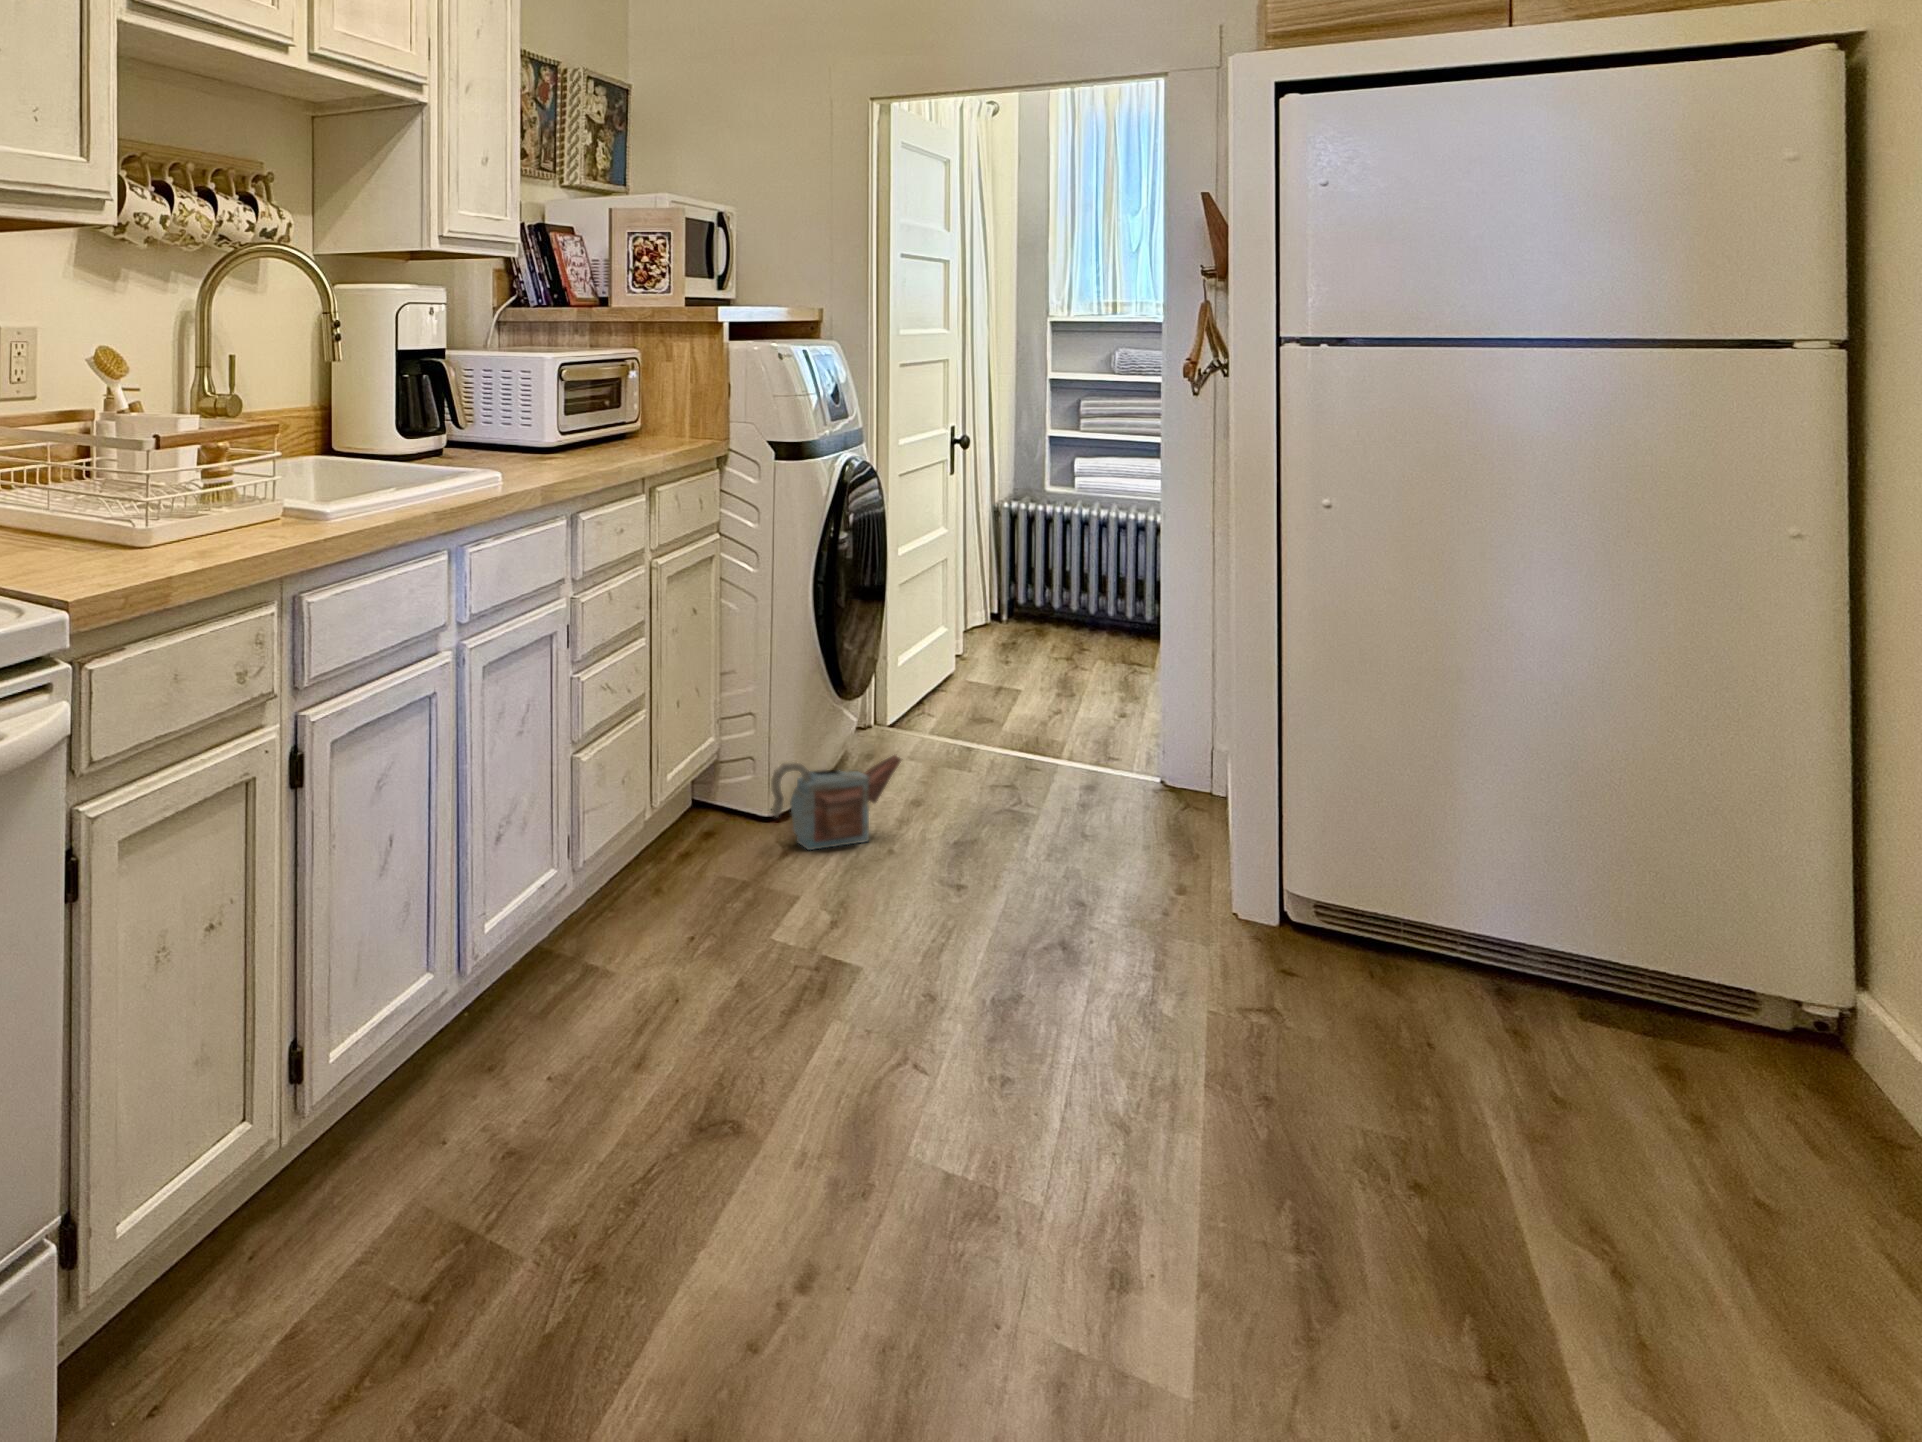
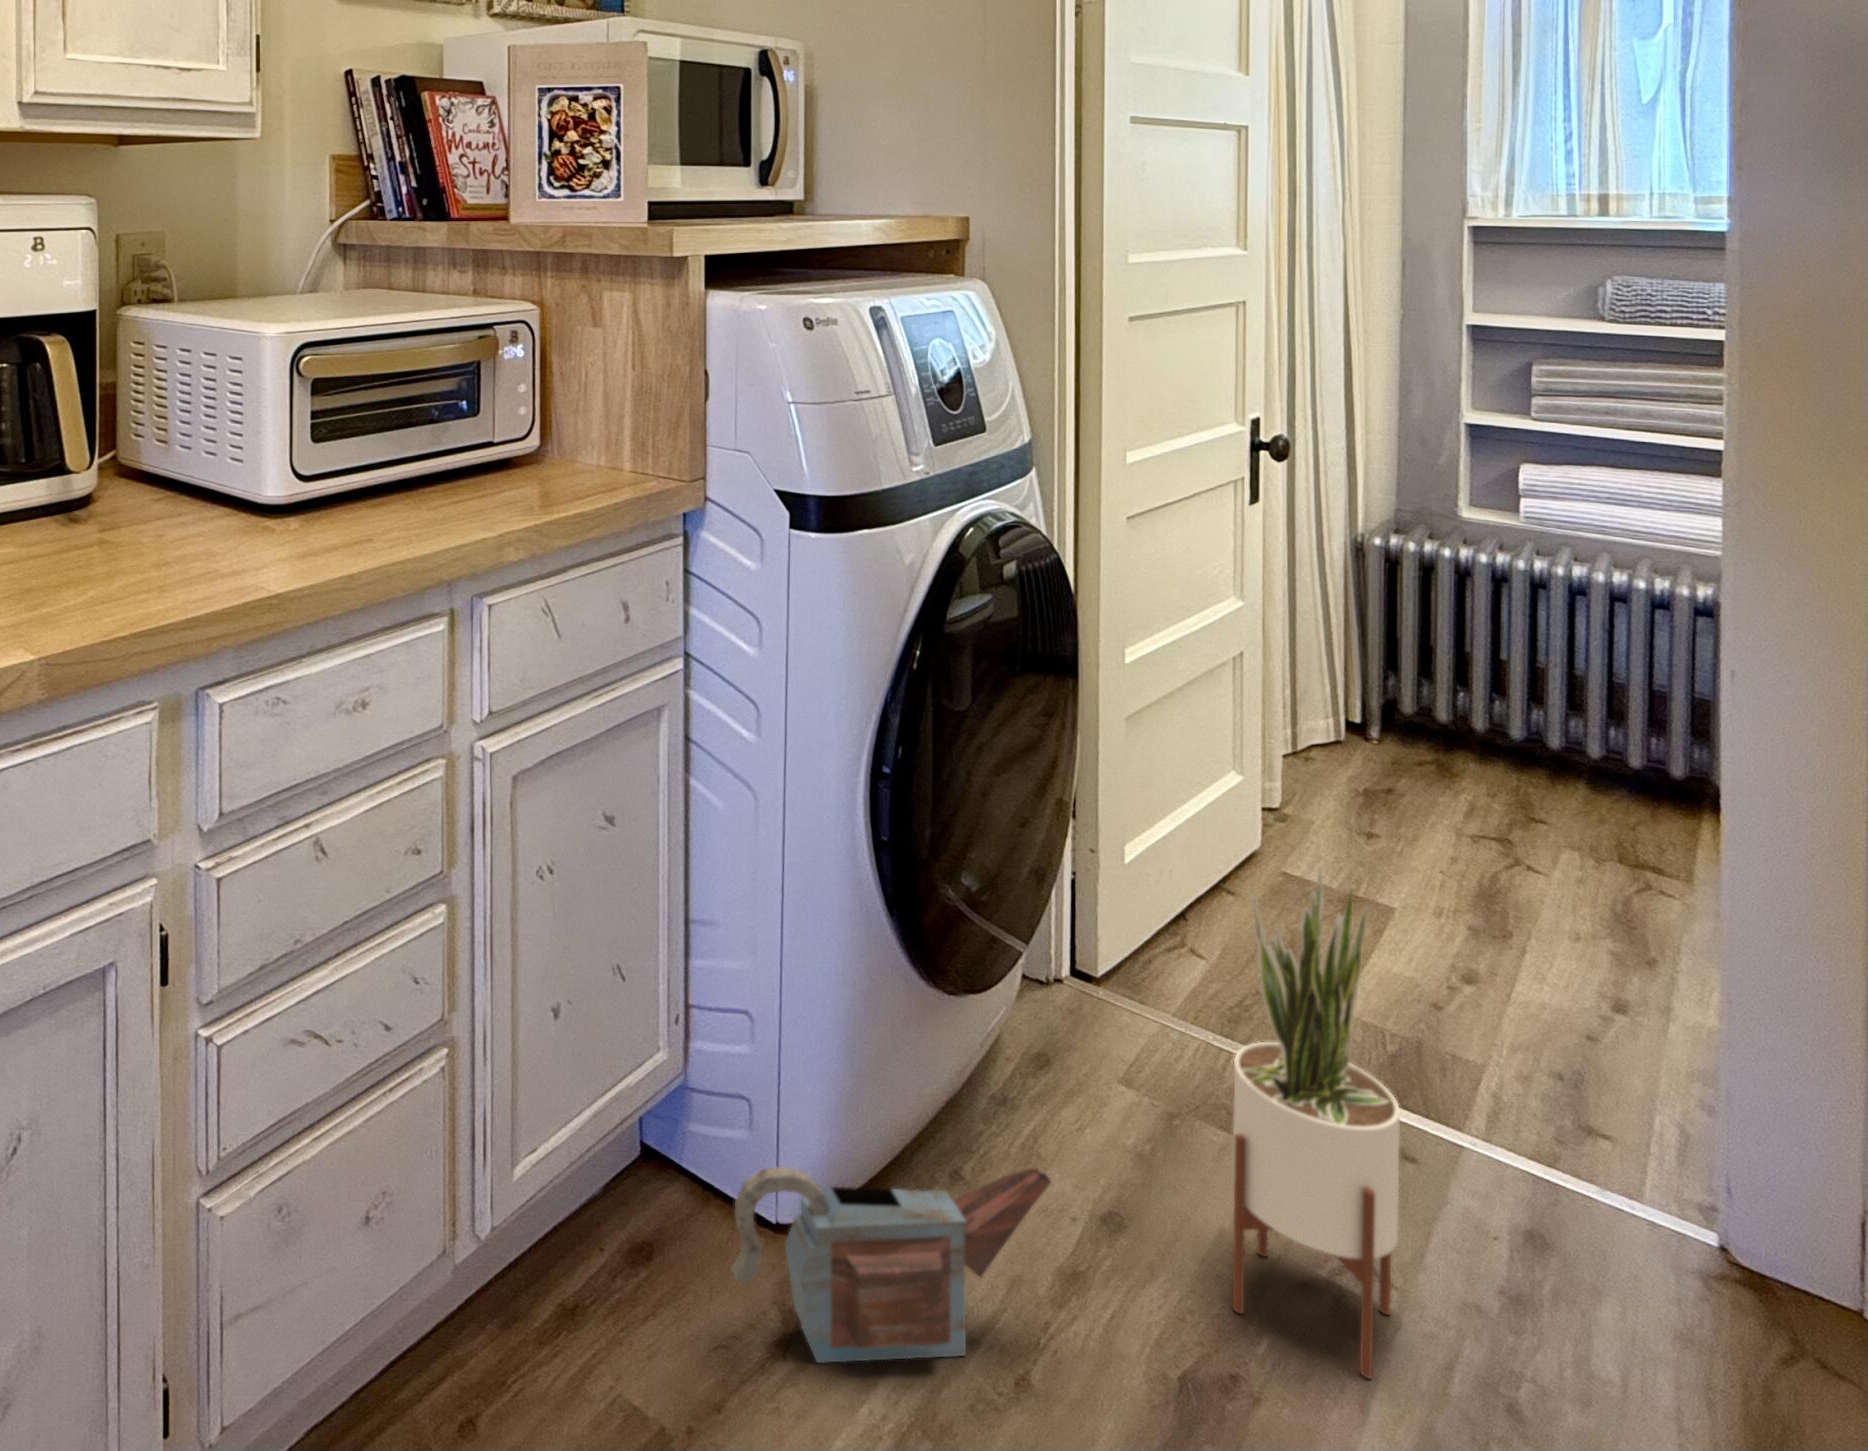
potted plant: none [971,609,1038,829] -> present [1233,870,1400,1379]

